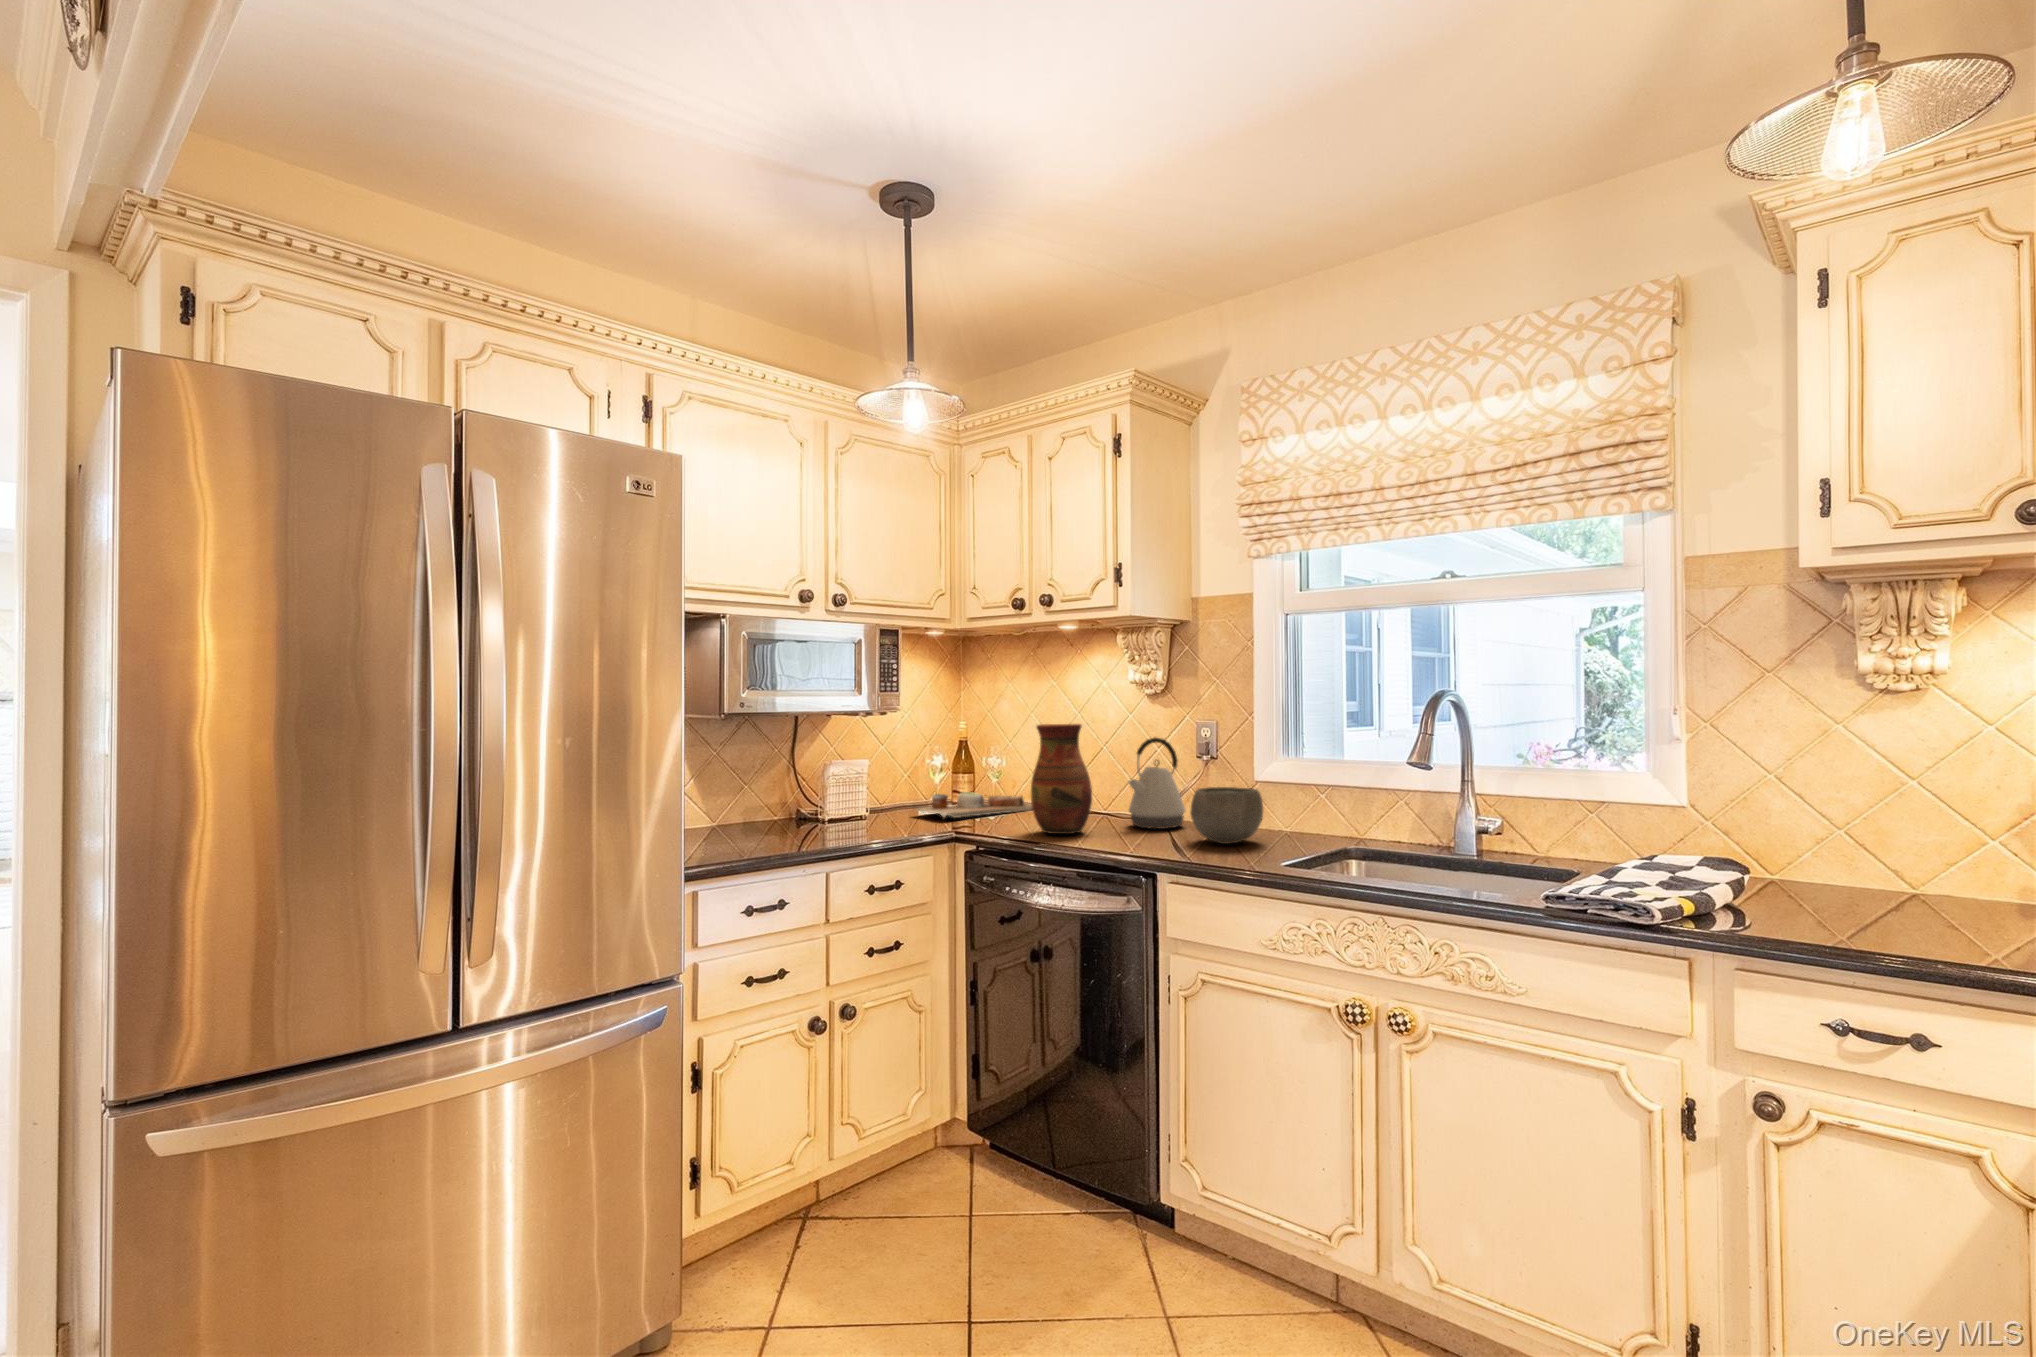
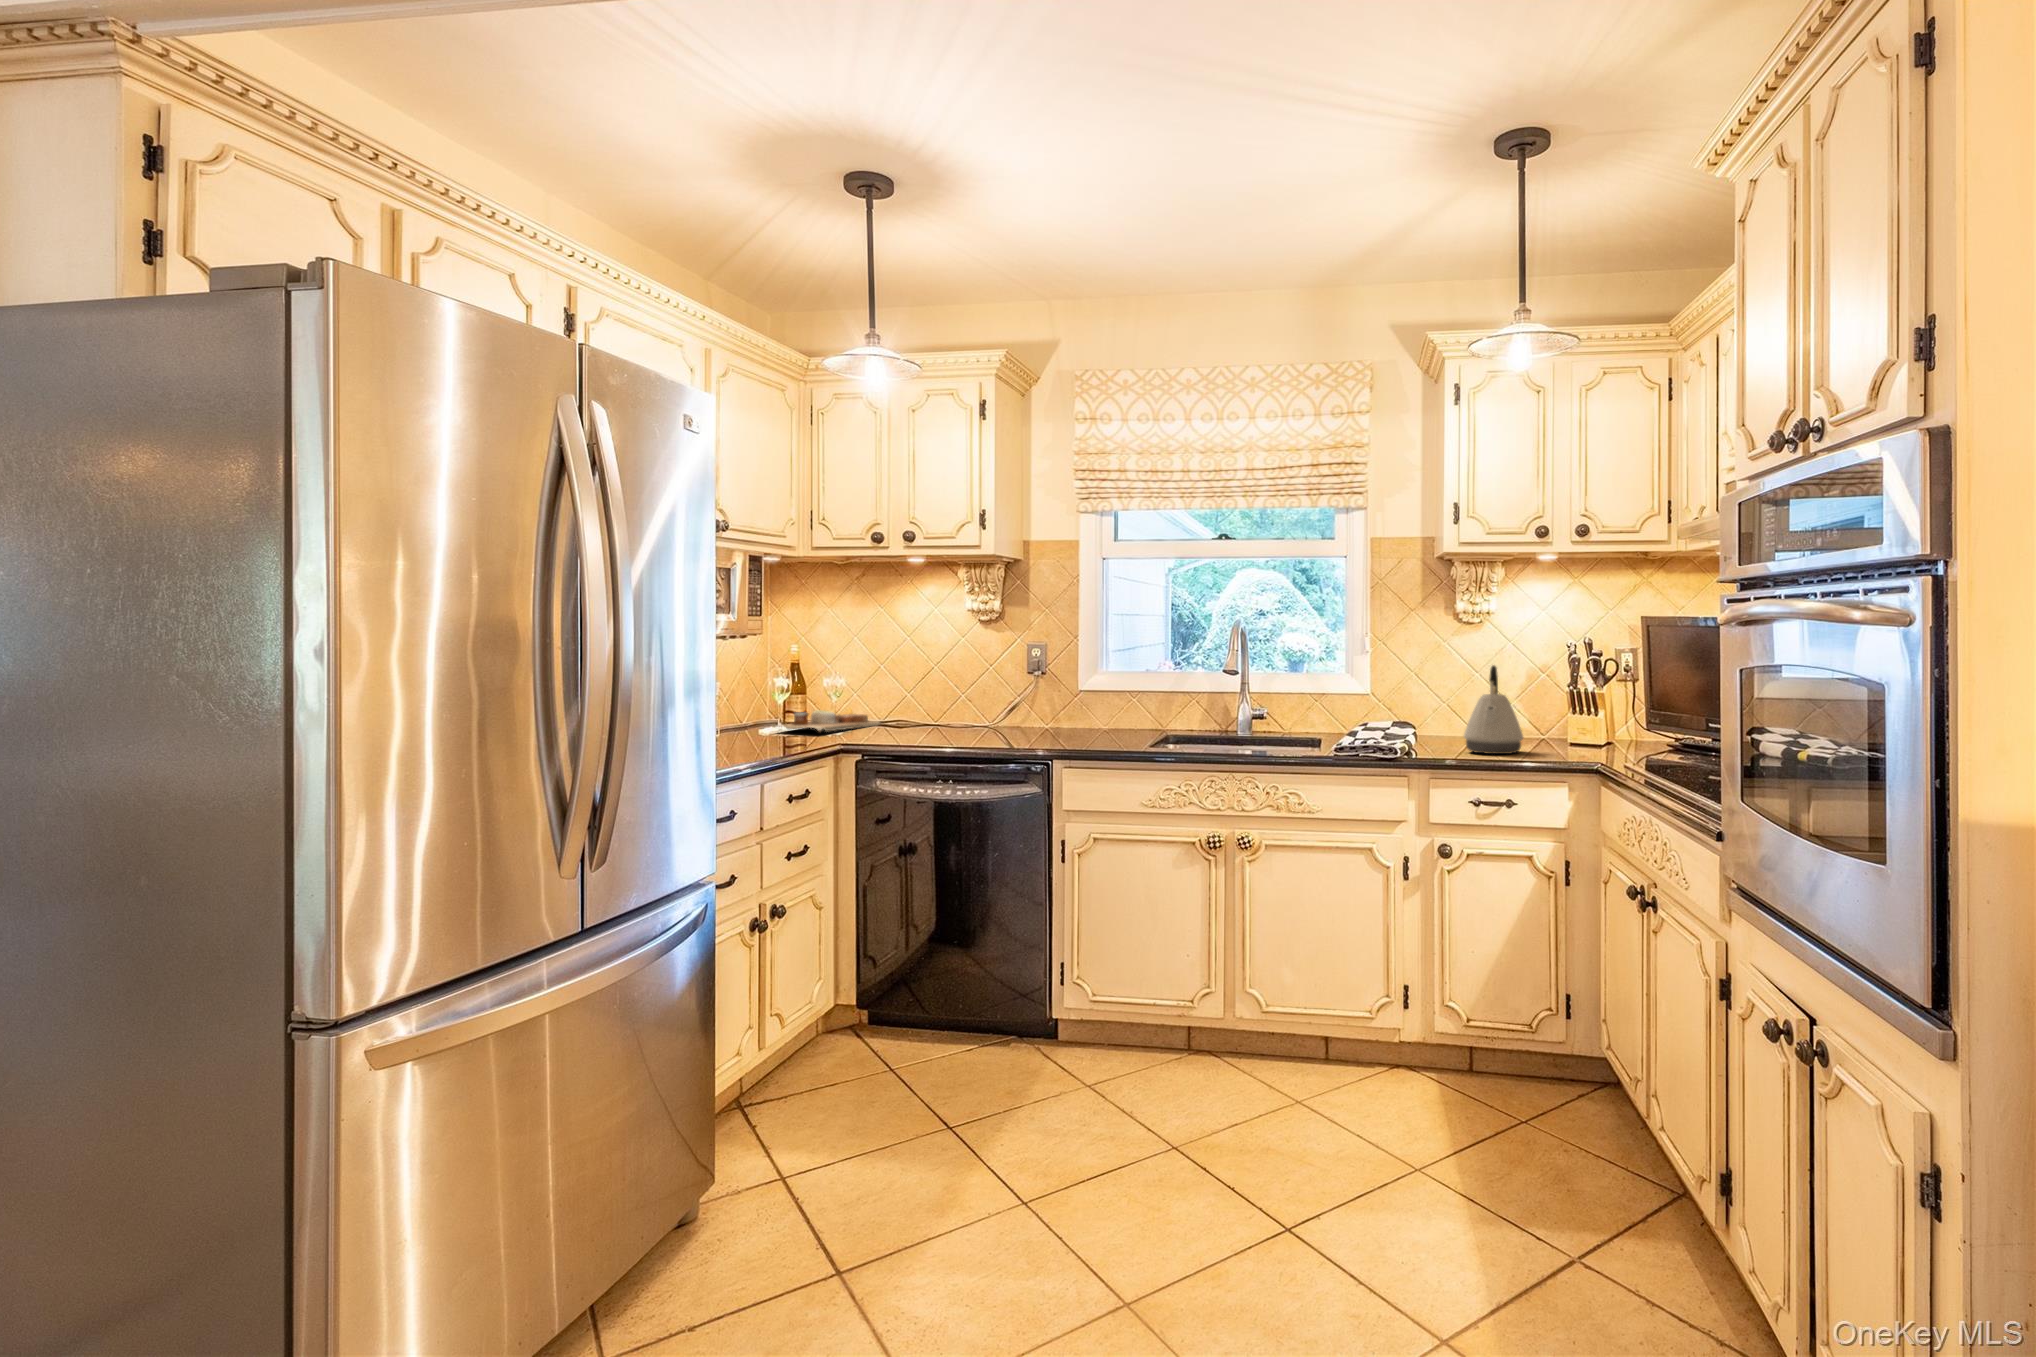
vase: present [1031,724,1092,834] -> none [919,646,971,739]
kettle: present [1128,738,1185,829] -> present [1464,665,1523,754]
ceramic bowl: present [1190,787,1263,844] -> none [1058,696,1112,739]

